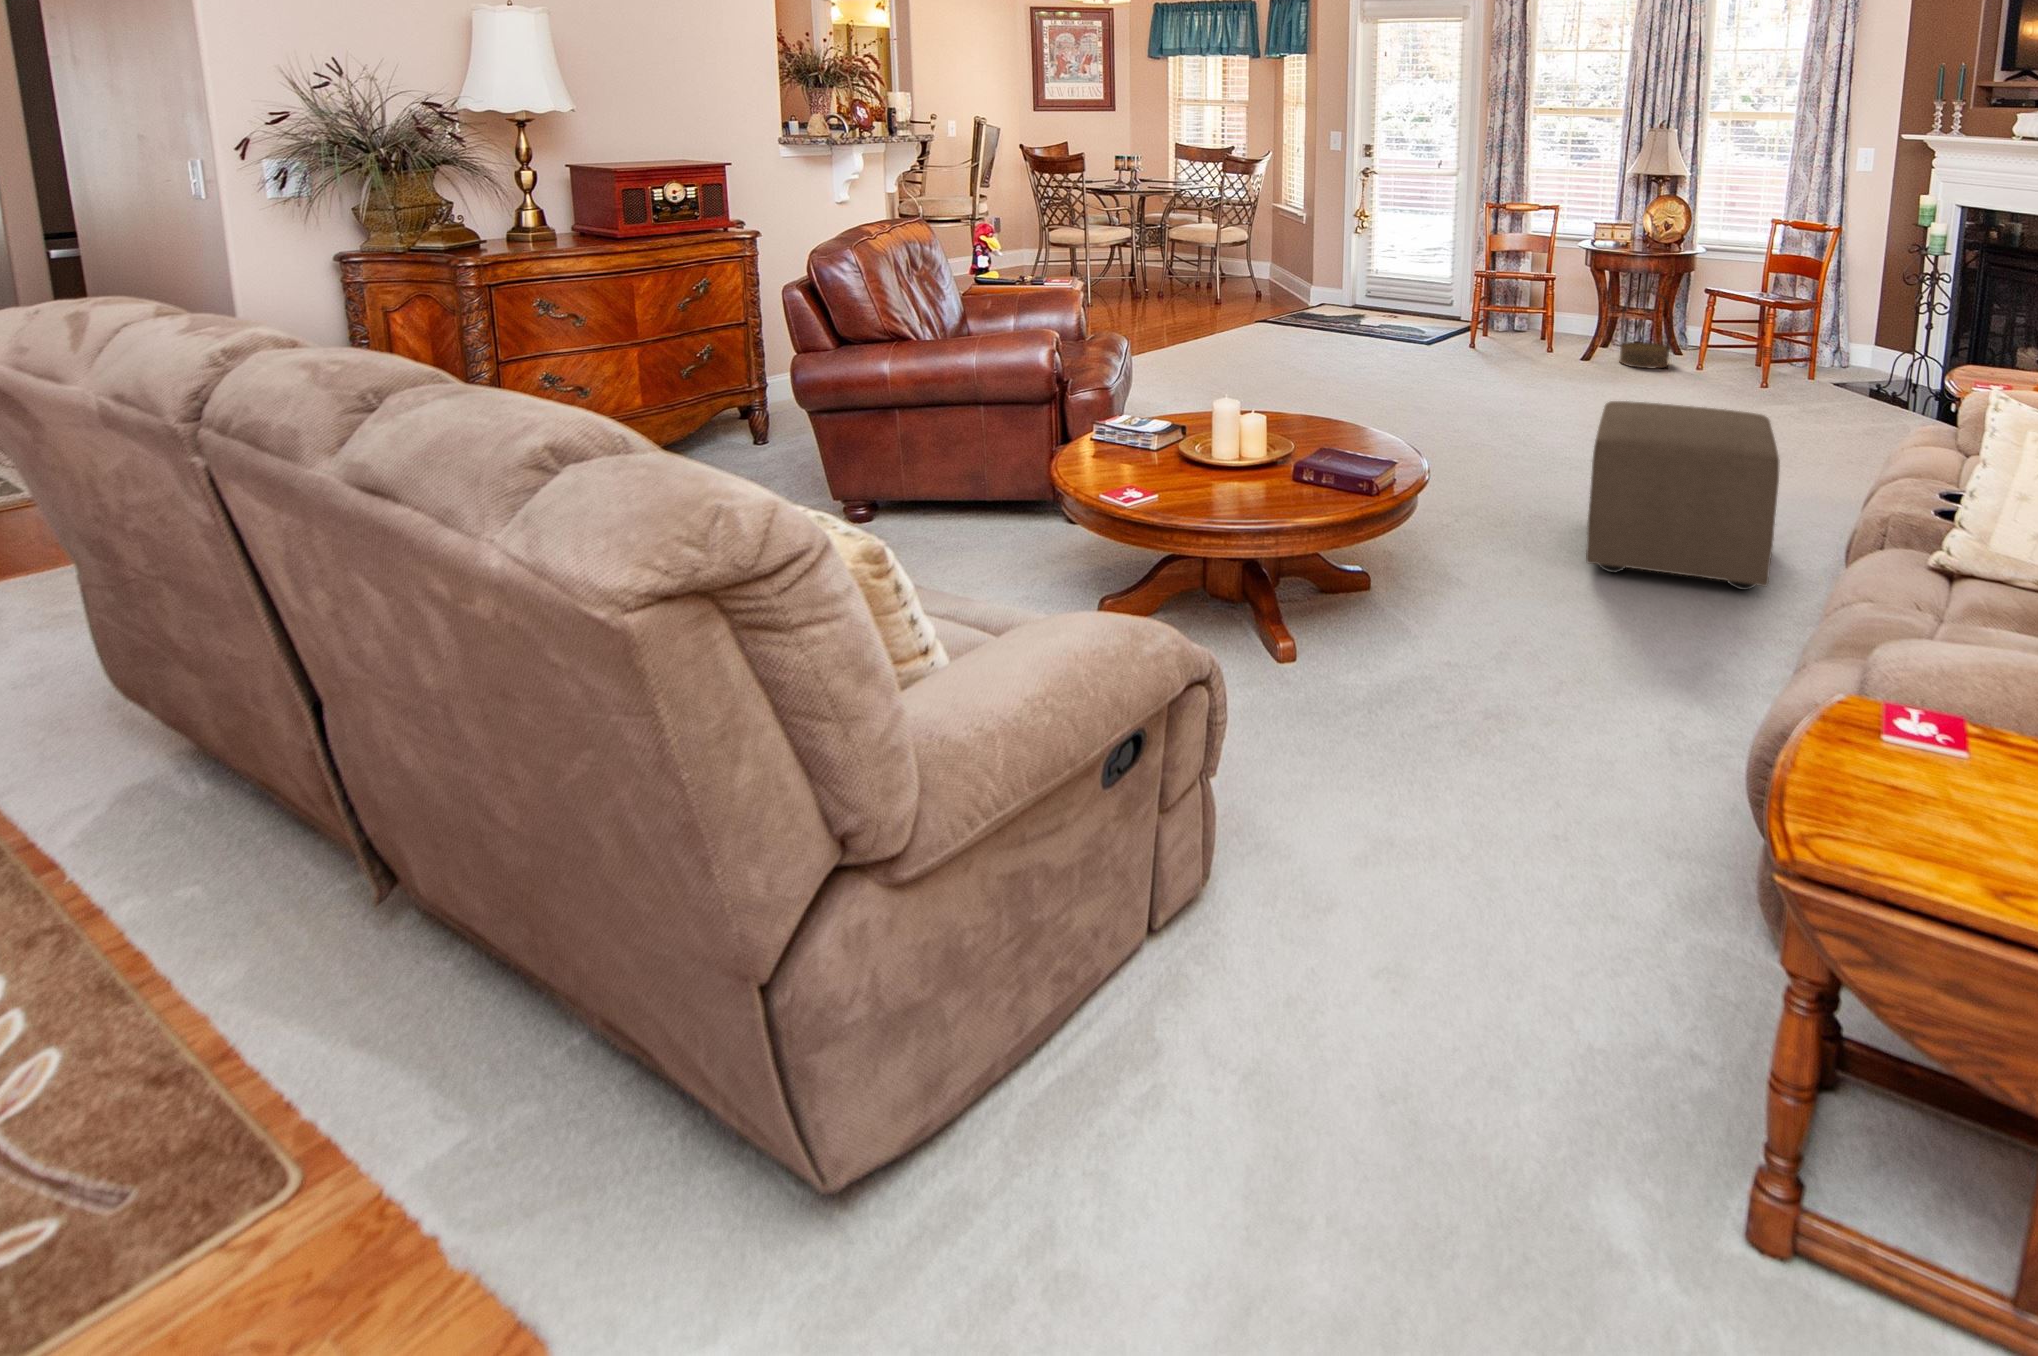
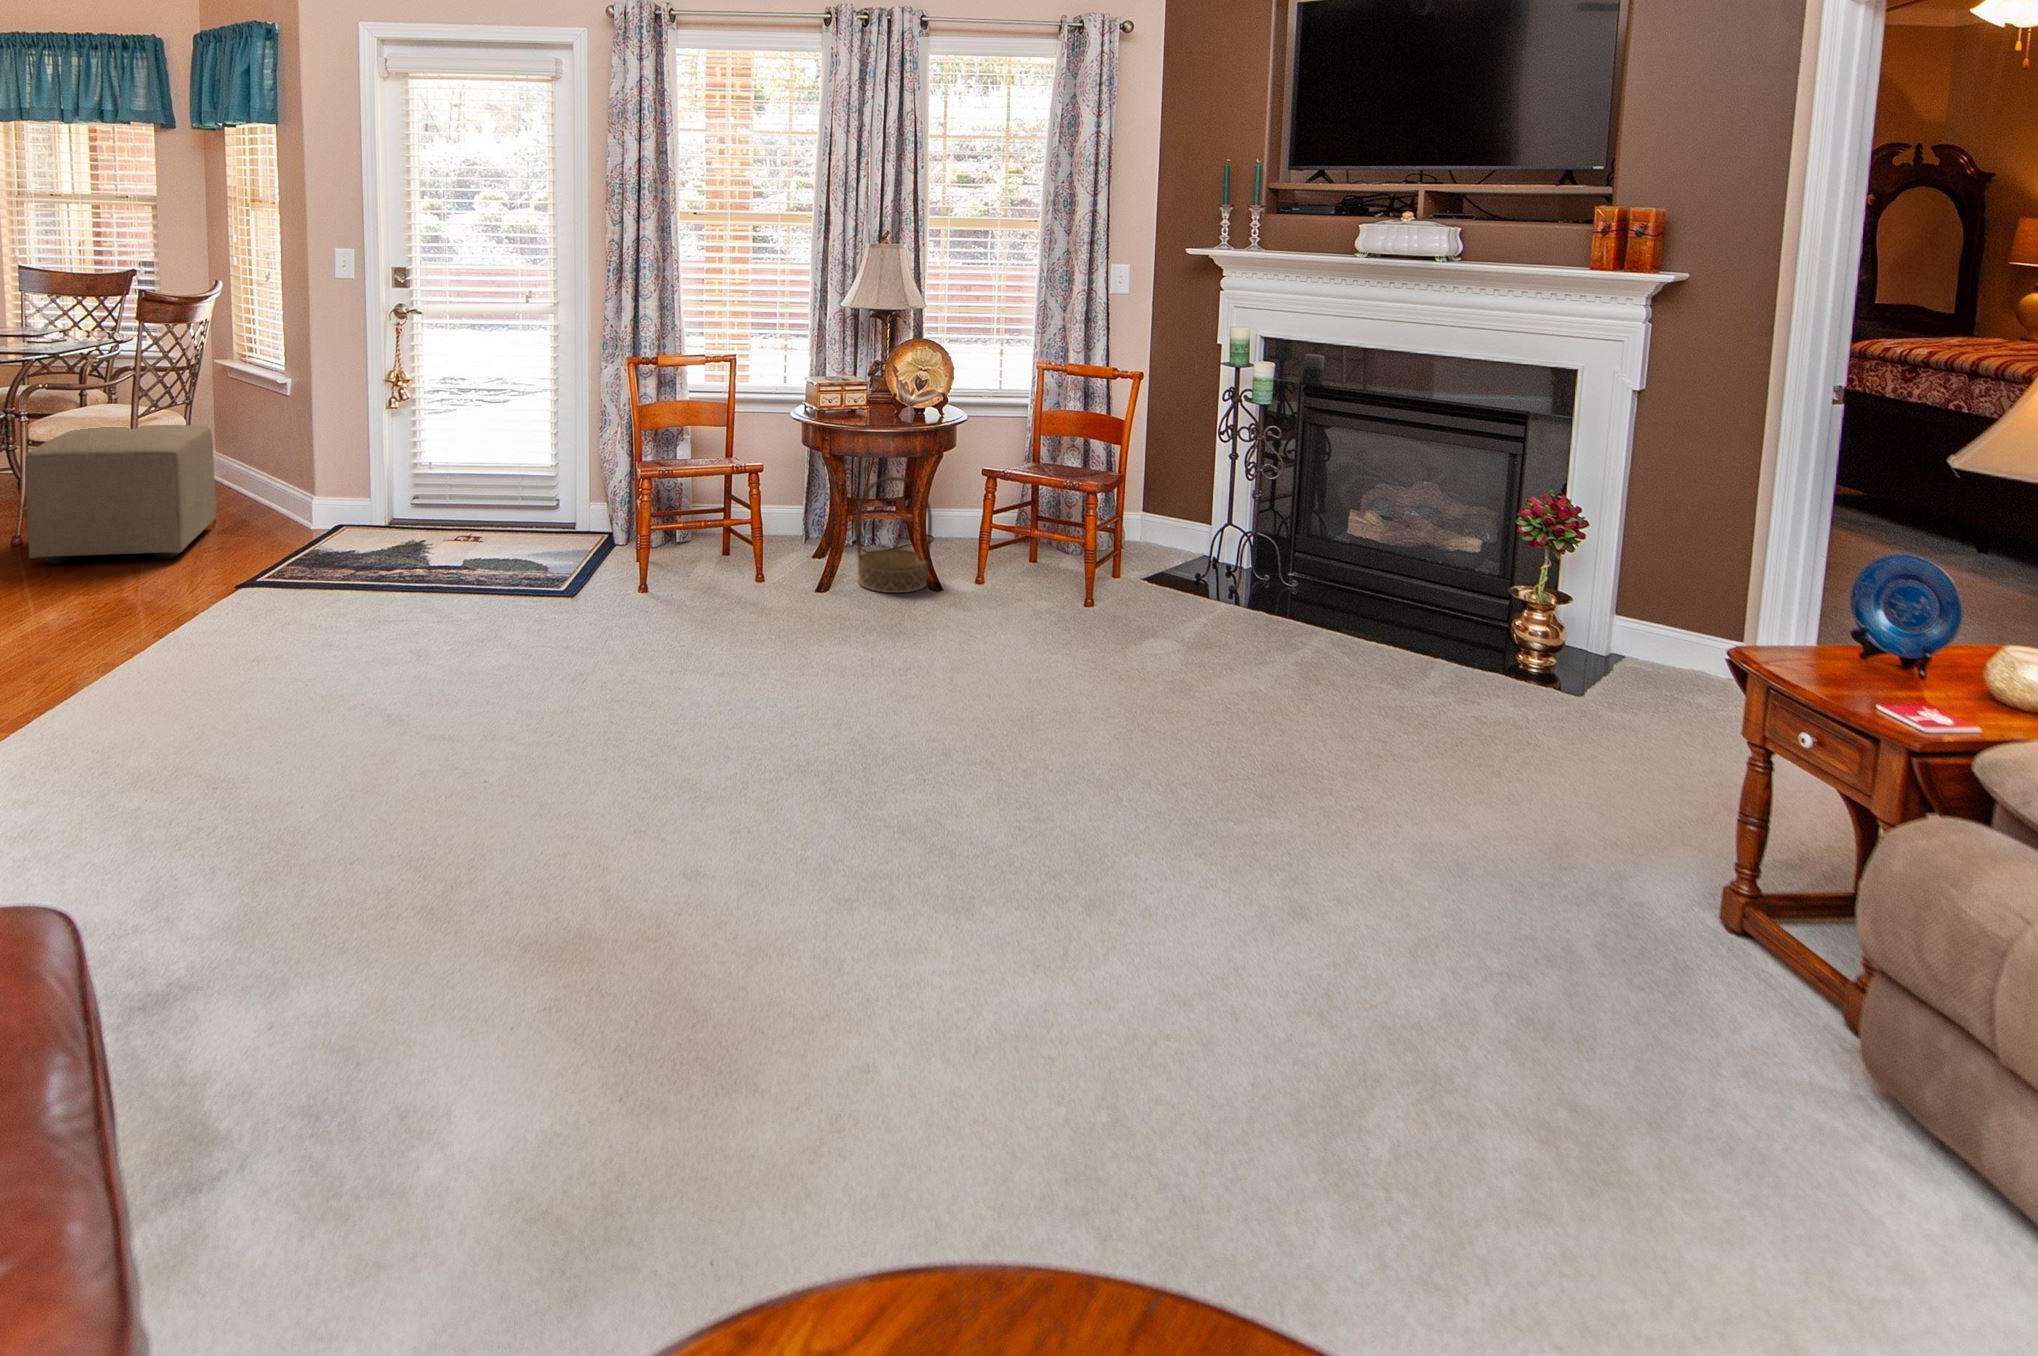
ottoman: present [1586,401,1780,590] -> present [25,425,216,563]

